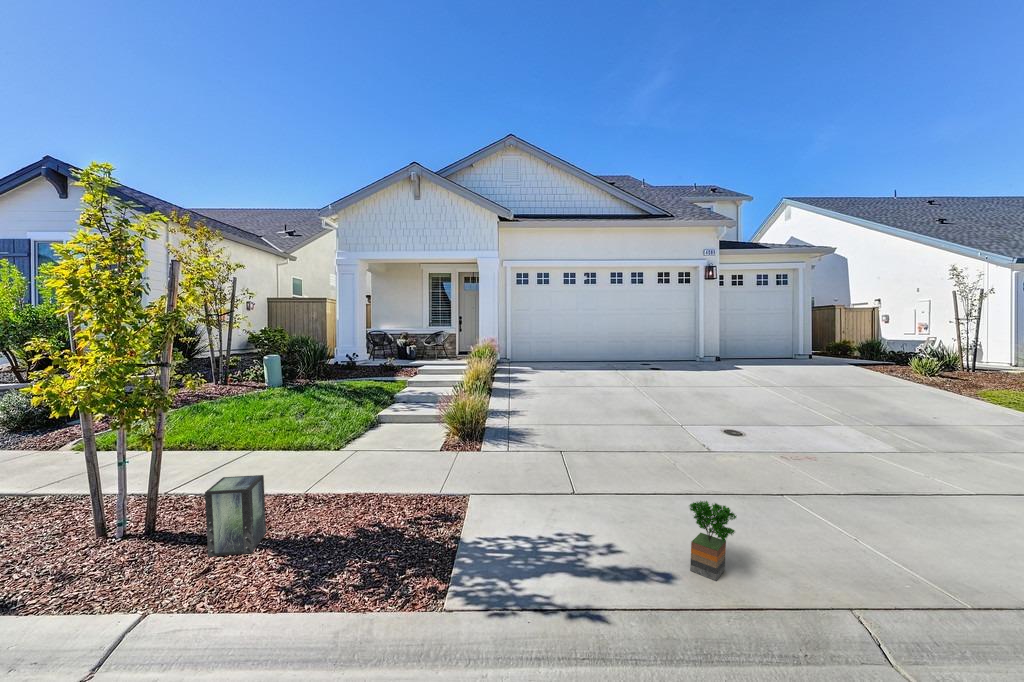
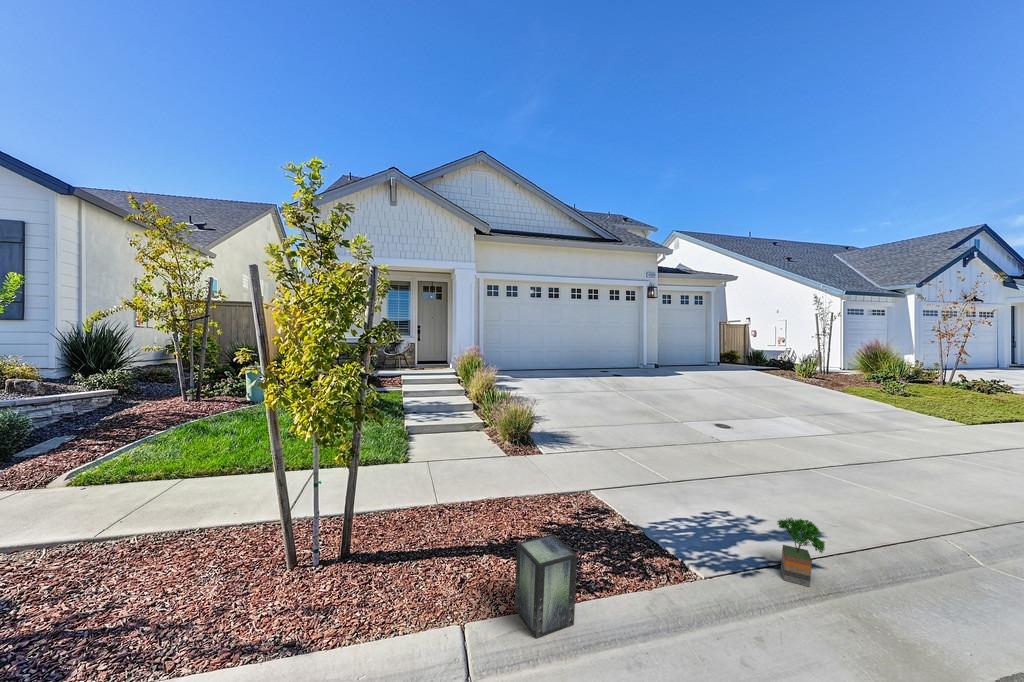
potted tree: present [689,501,736,581] -> present [777,517,825,587]

